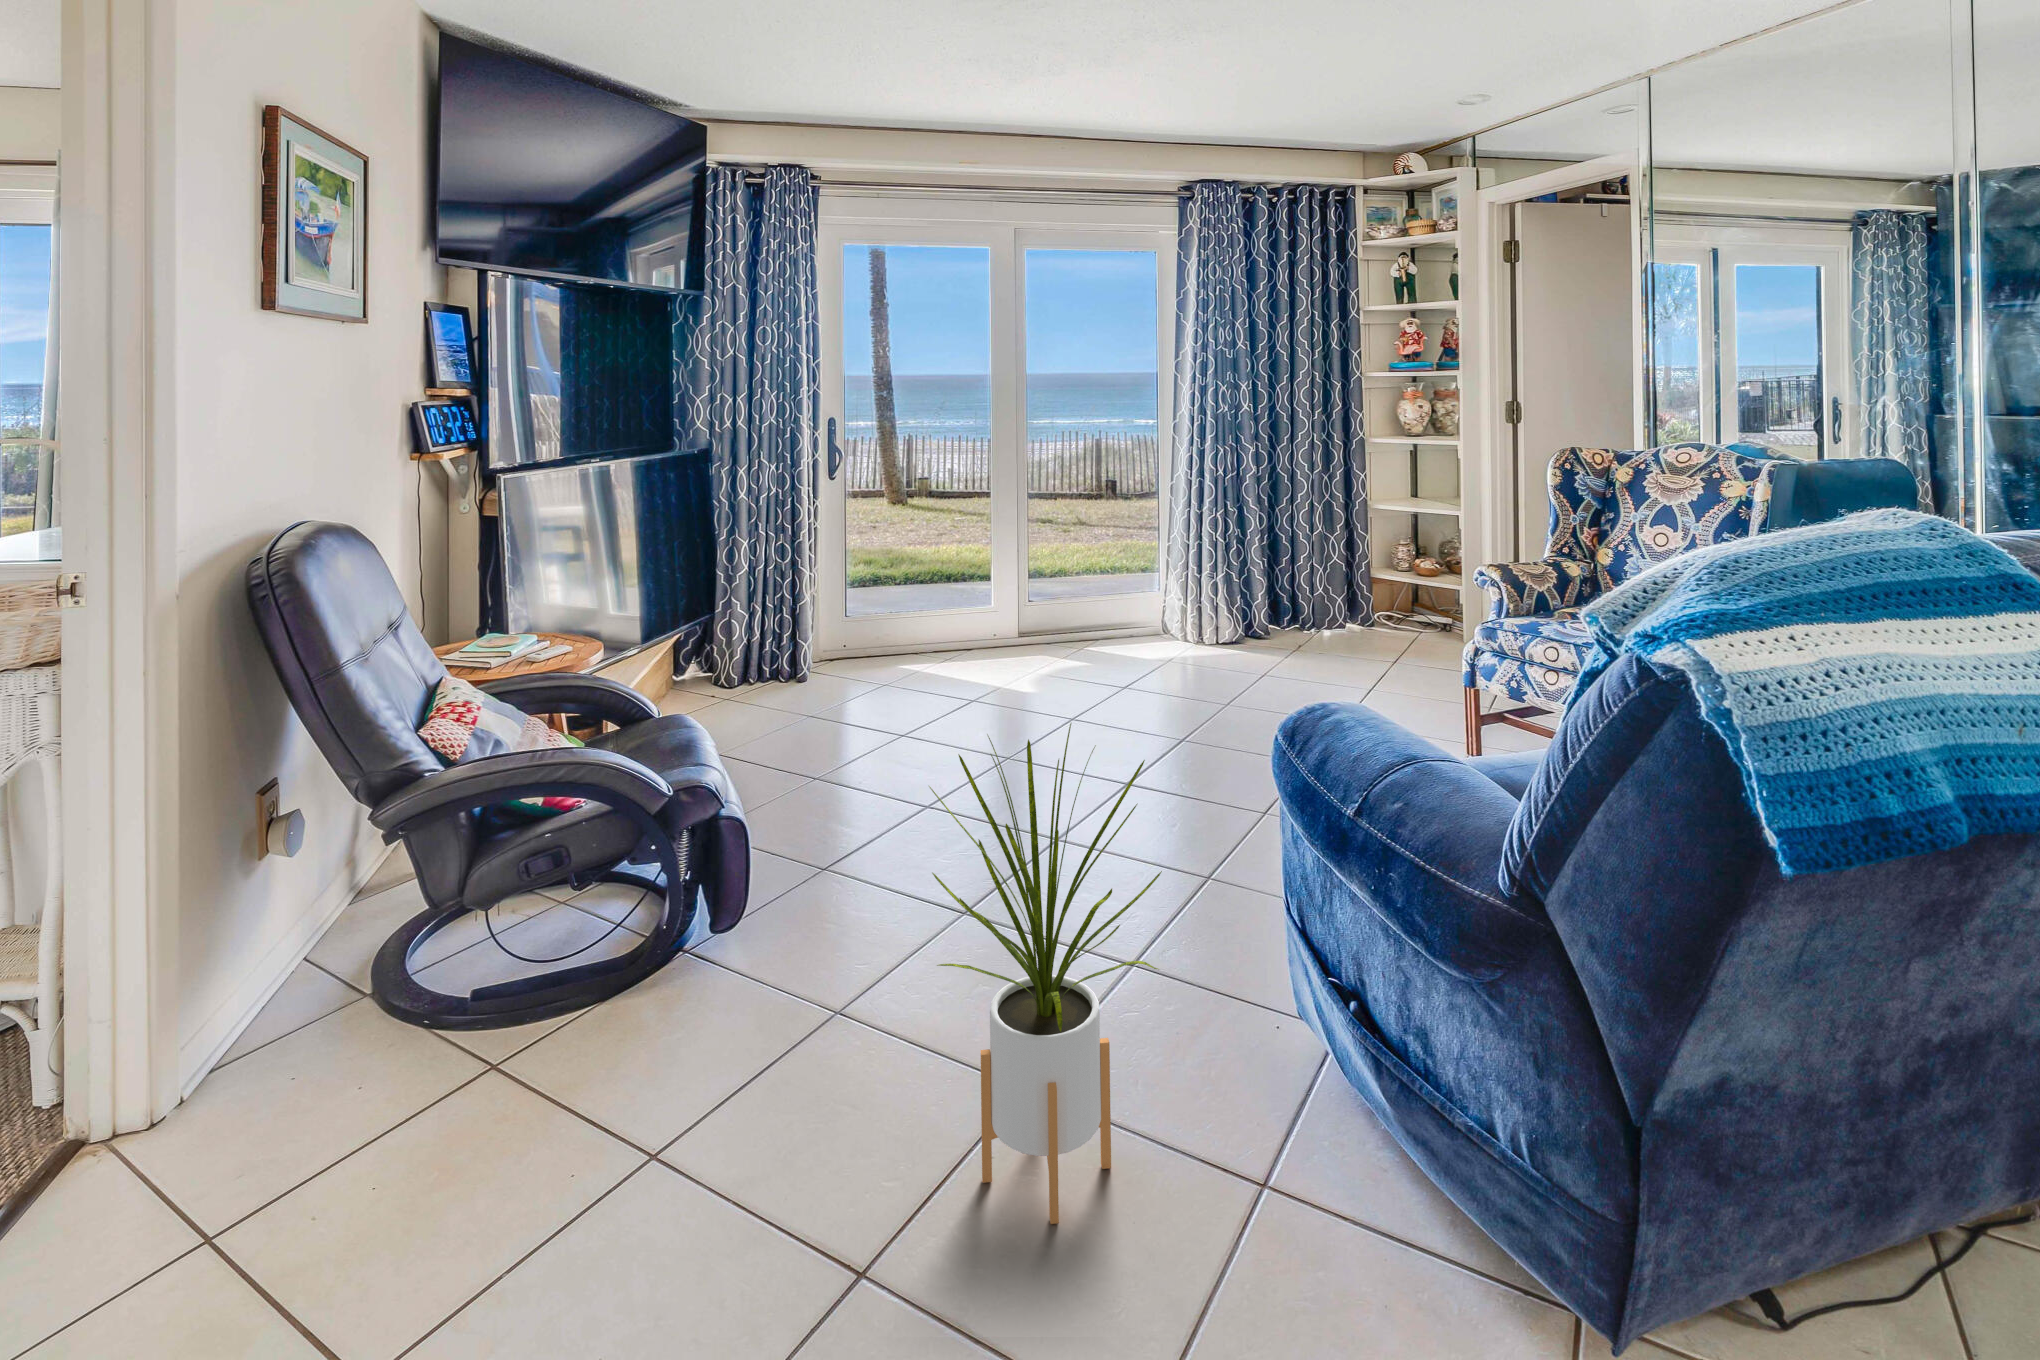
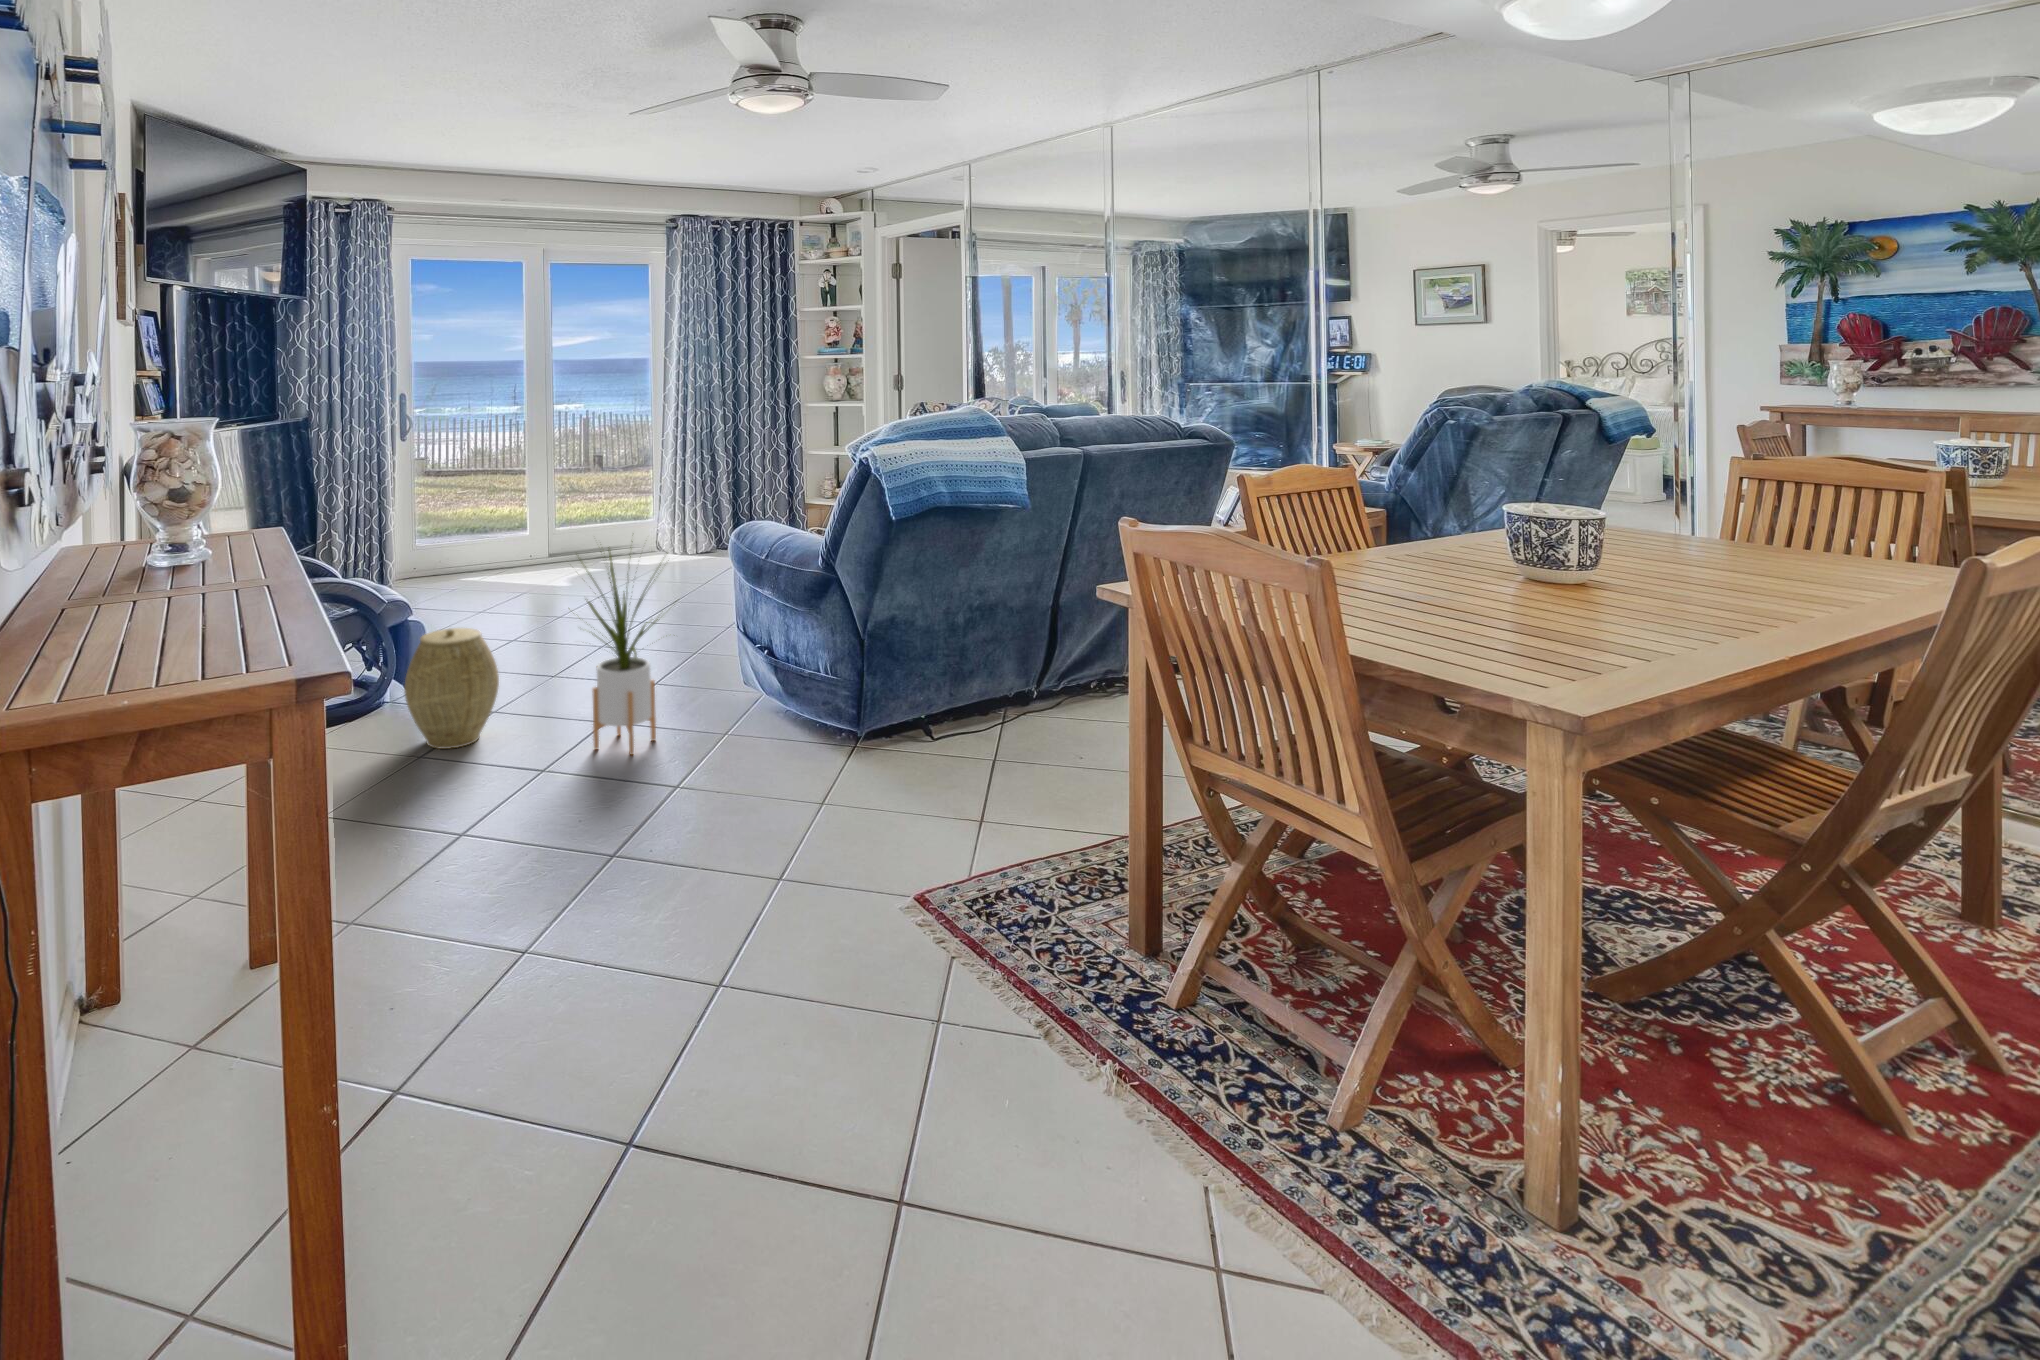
woven basket: none [648,864,825,1120] -> present [404,628,499,749]

